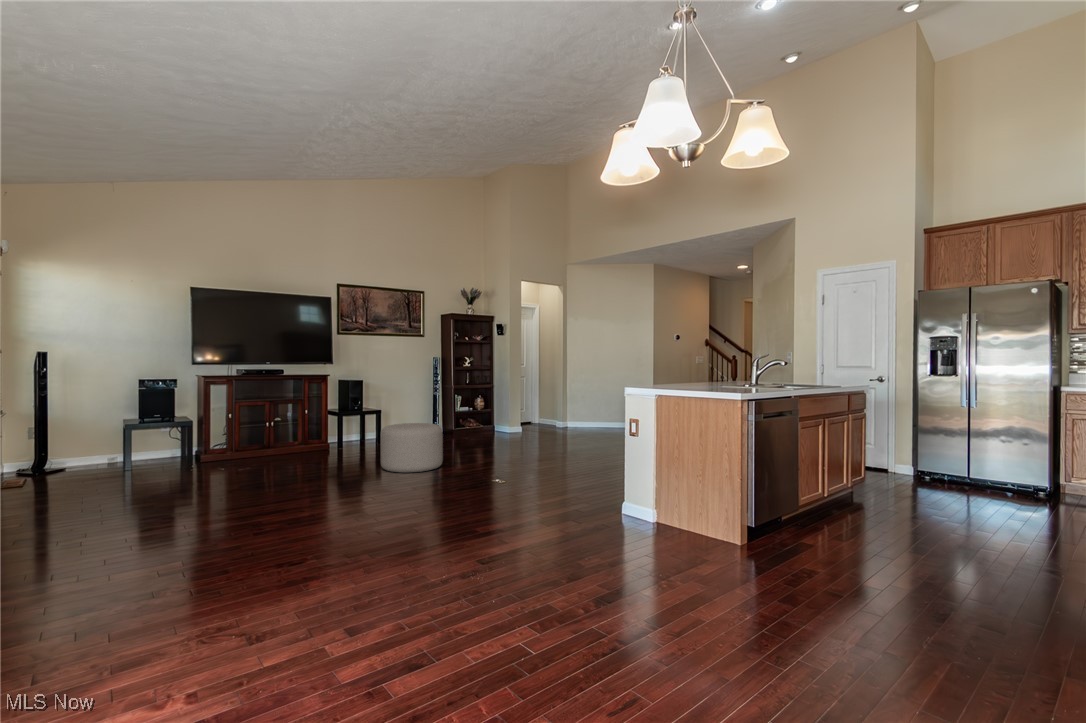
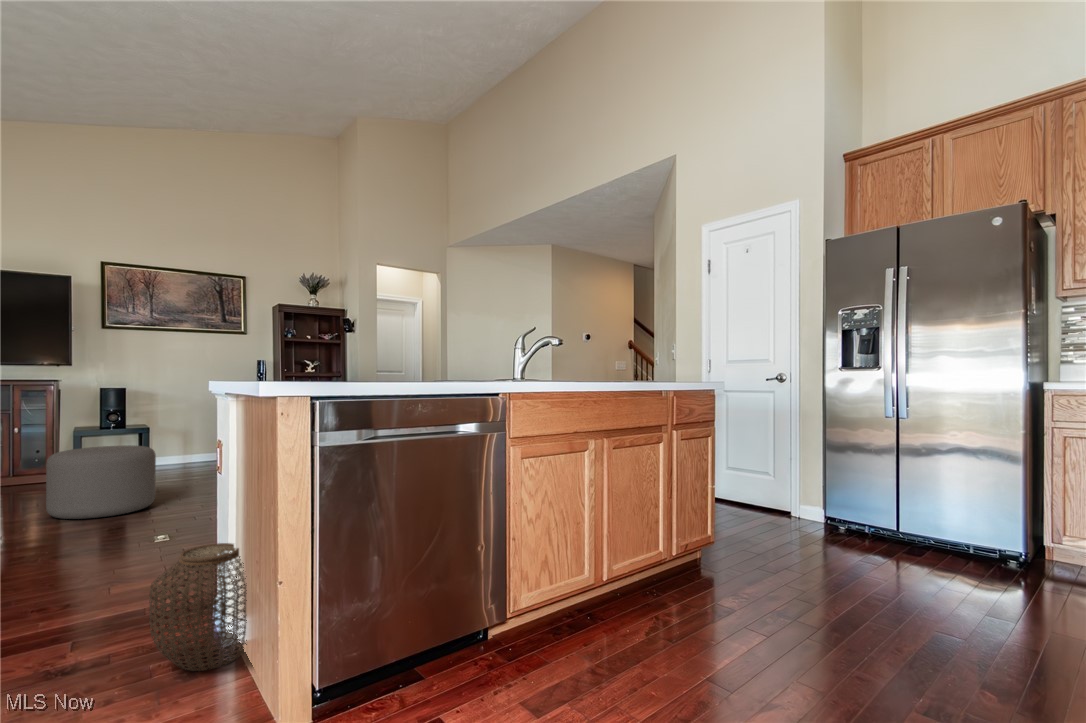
woven basket: none [627,475,682,538] -> present [149,543,247,671]

